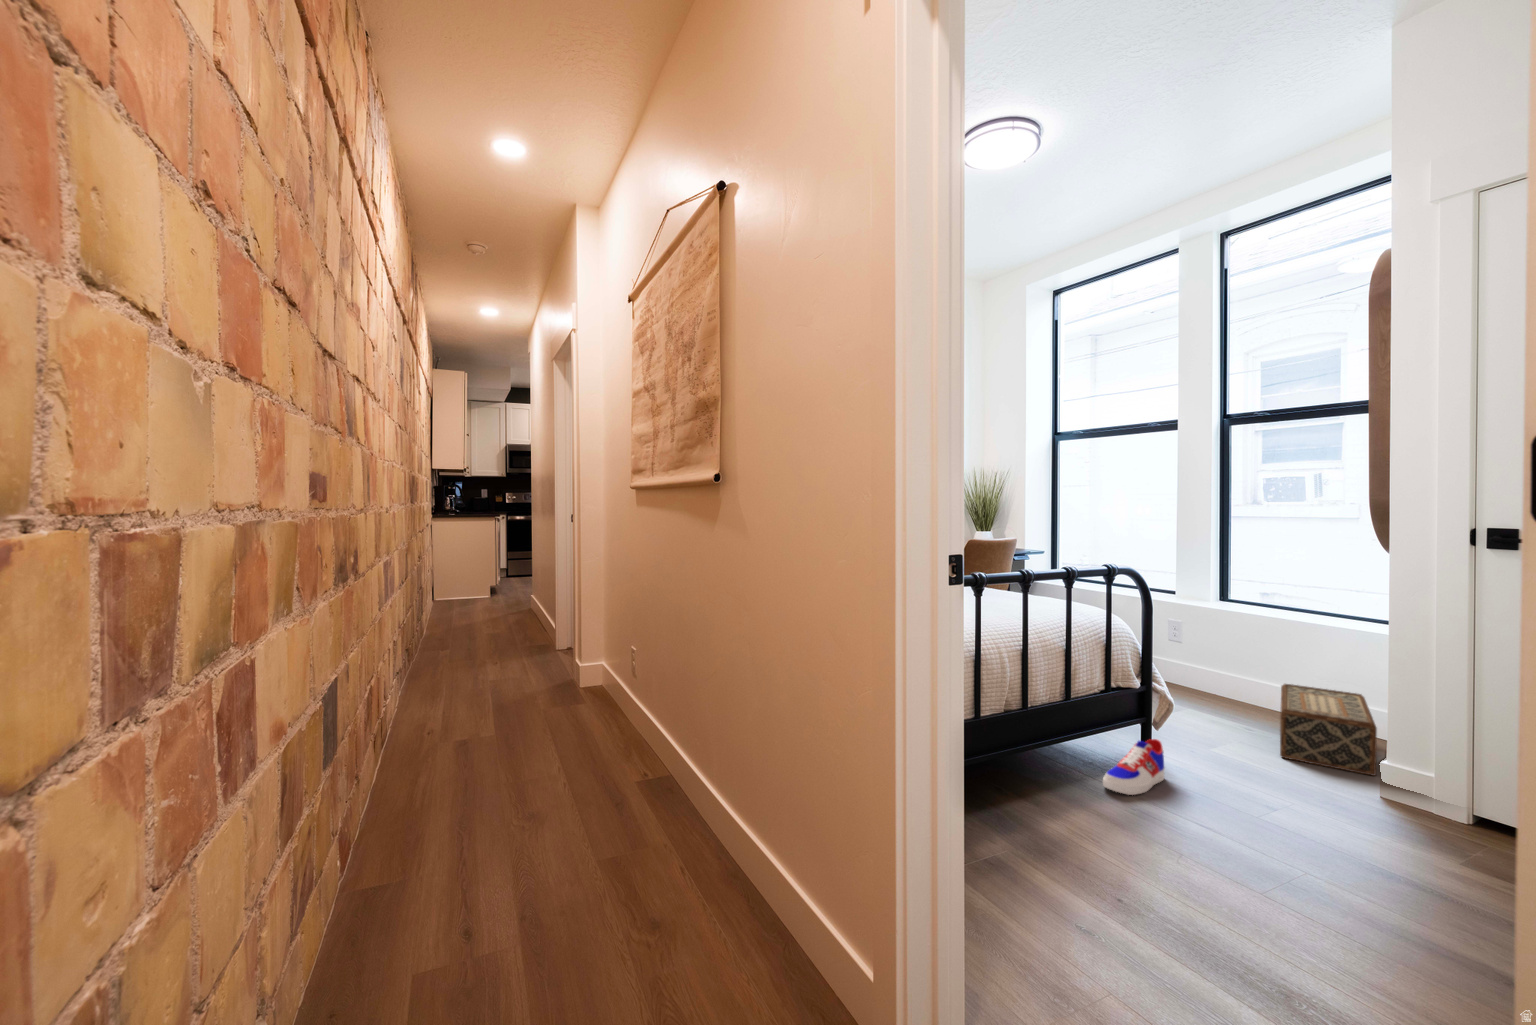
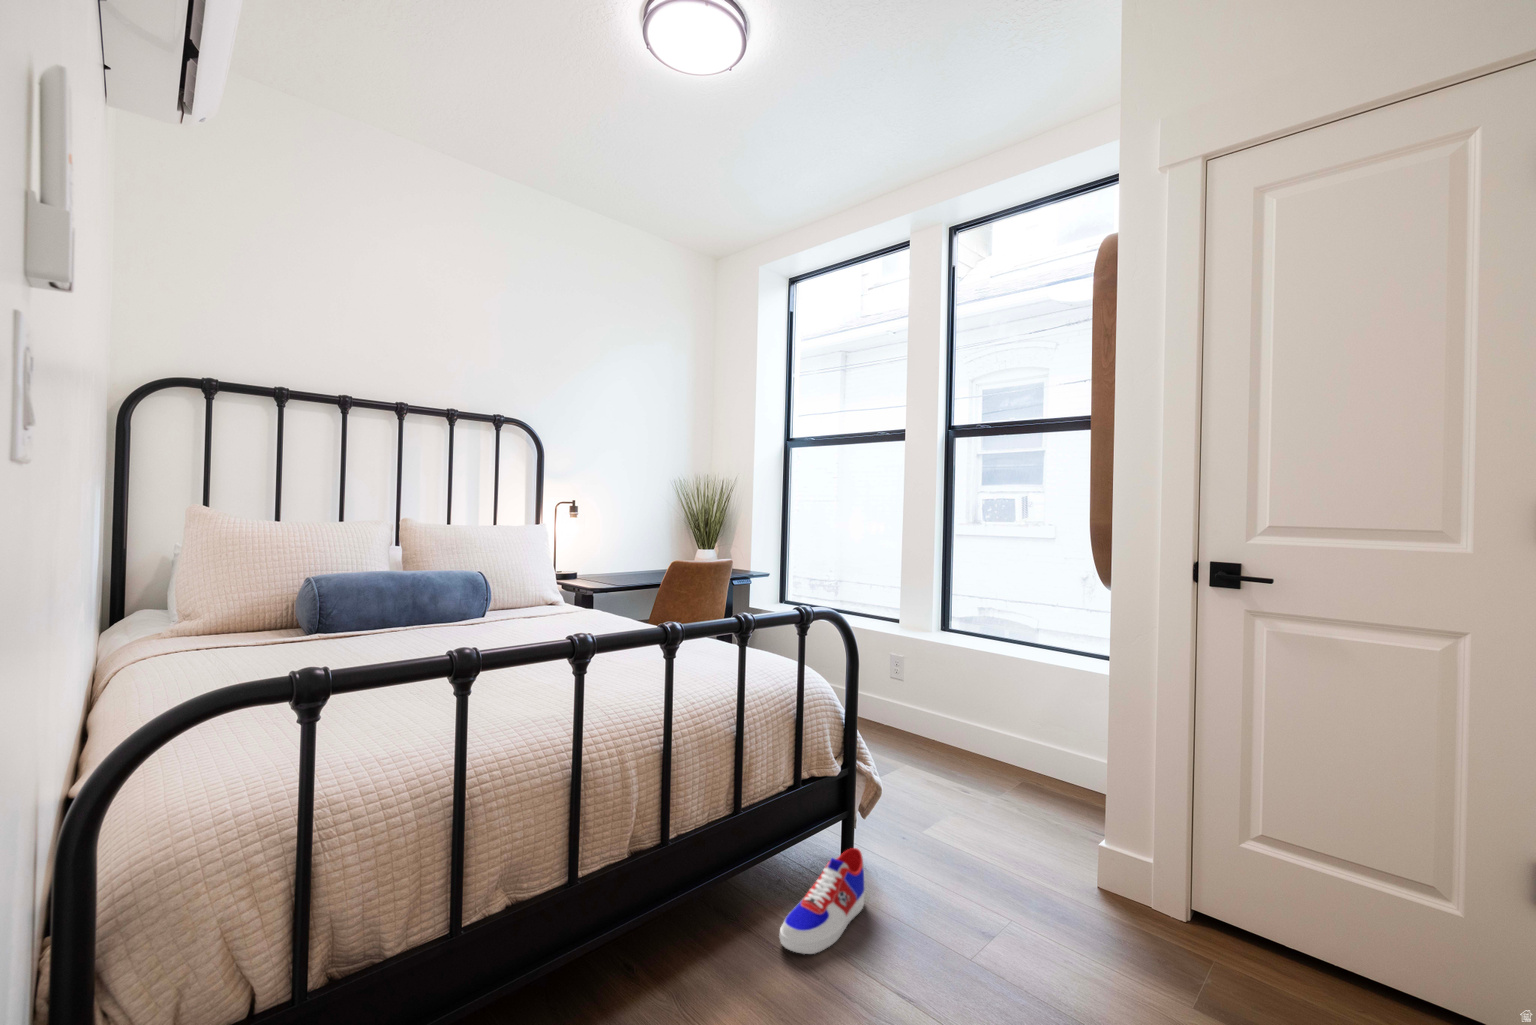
woven basket: present [1280,684,1377,776] -> none [996,733,1092,855]

